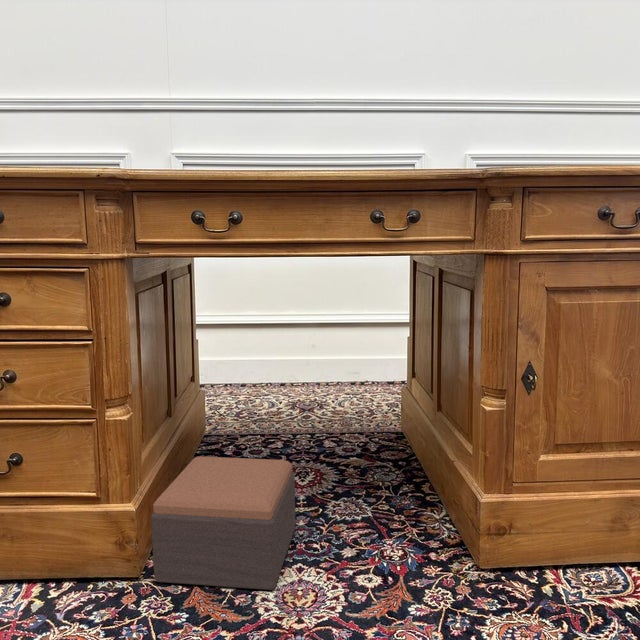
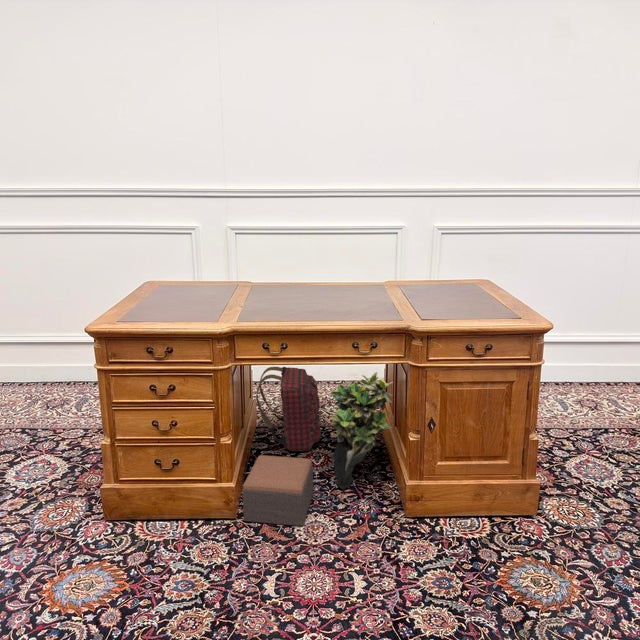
potted plant: none [324,312,439,522] -> present [330,372,393,490]
backpack: none [200,325,308,465] -> present [256,367,321,451]

